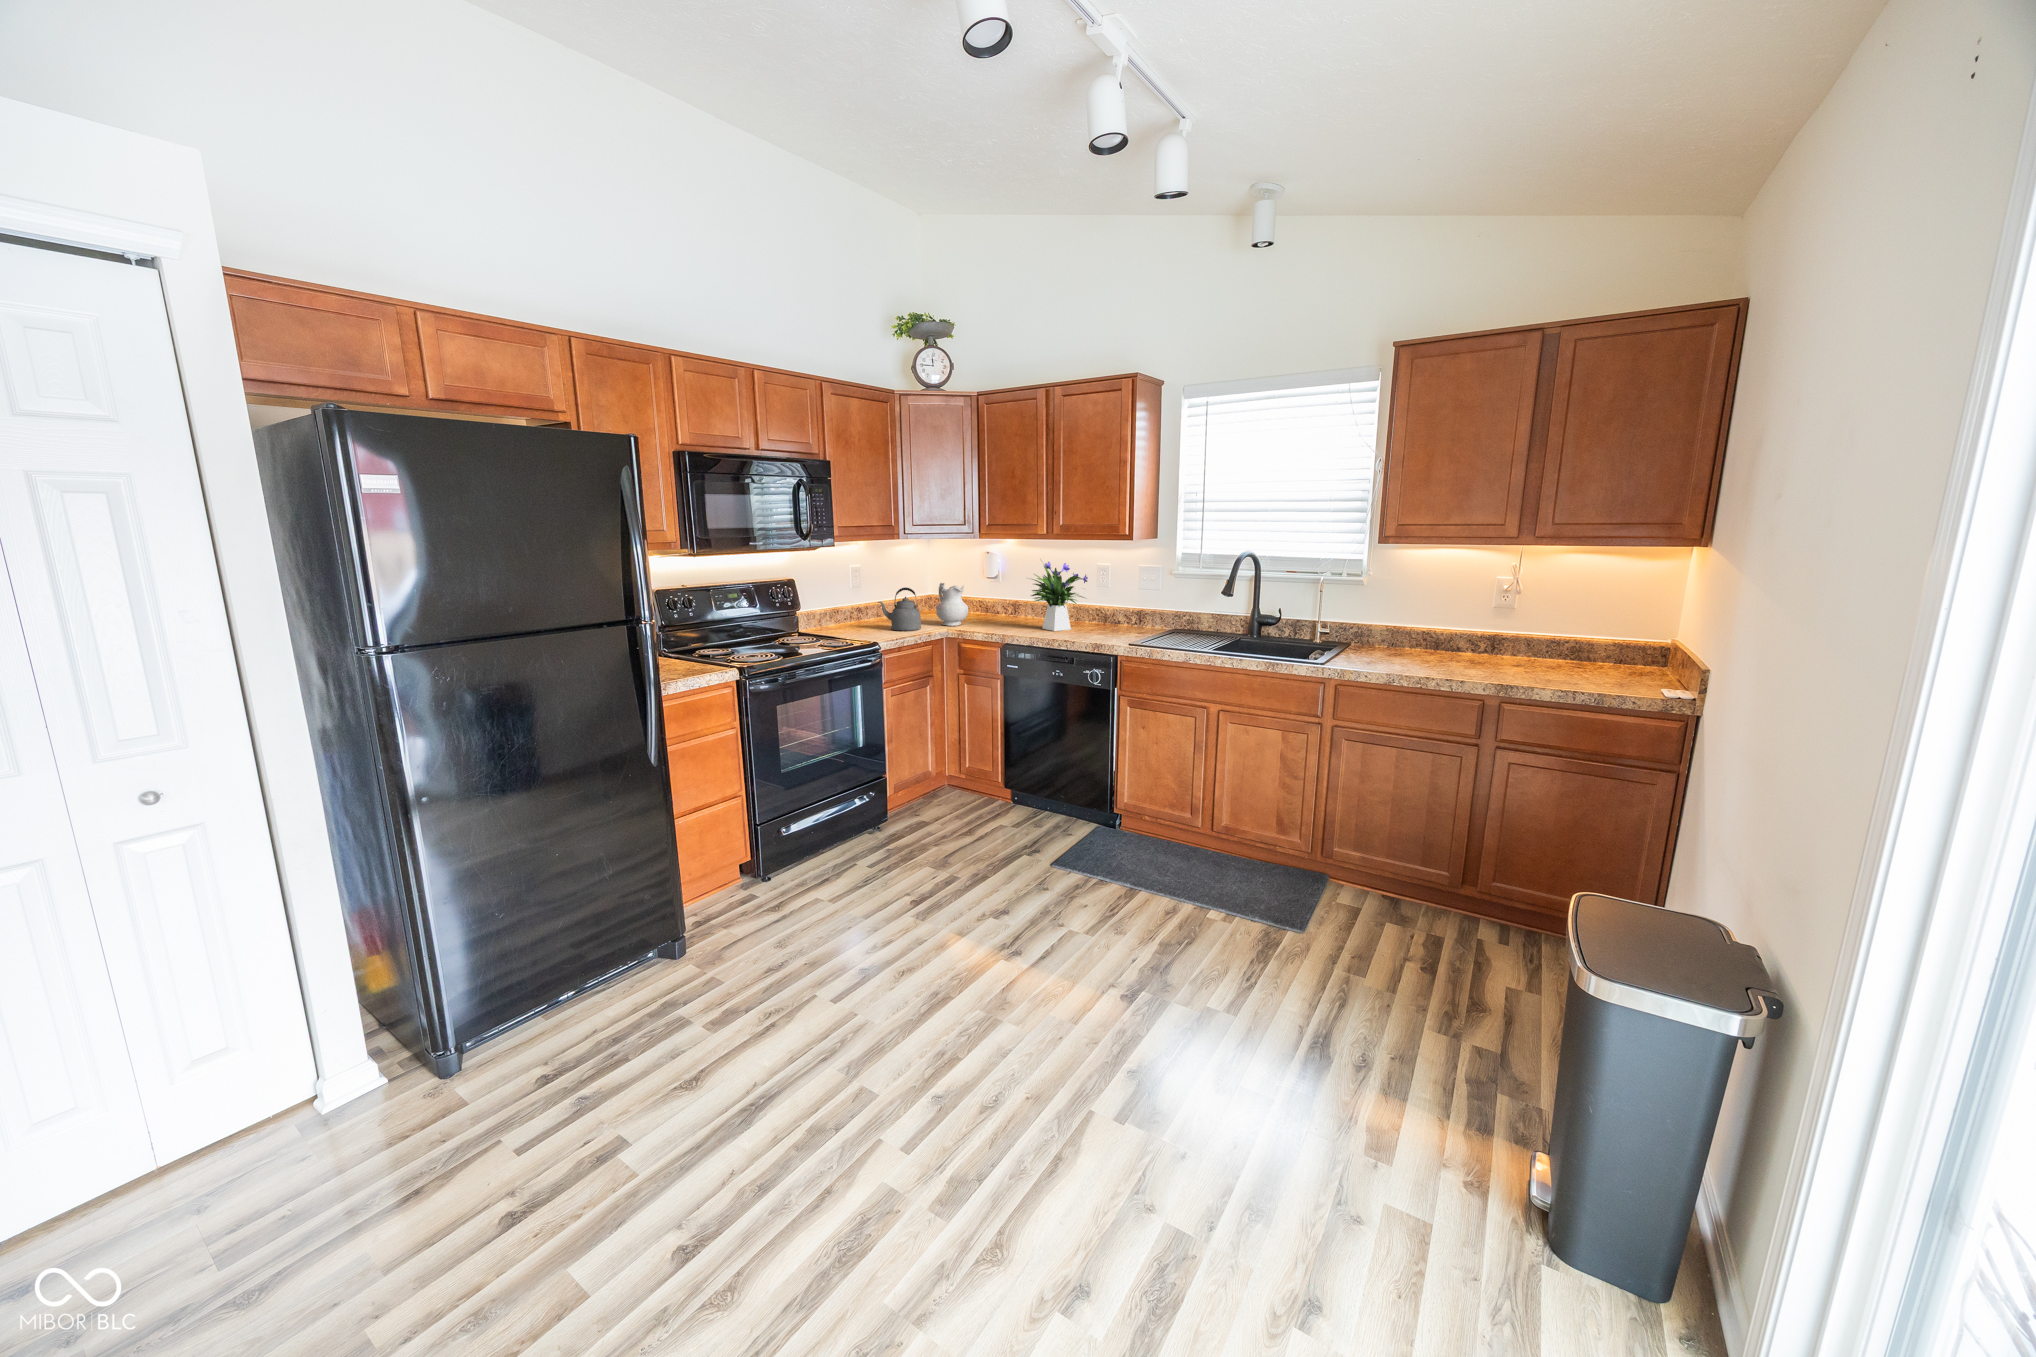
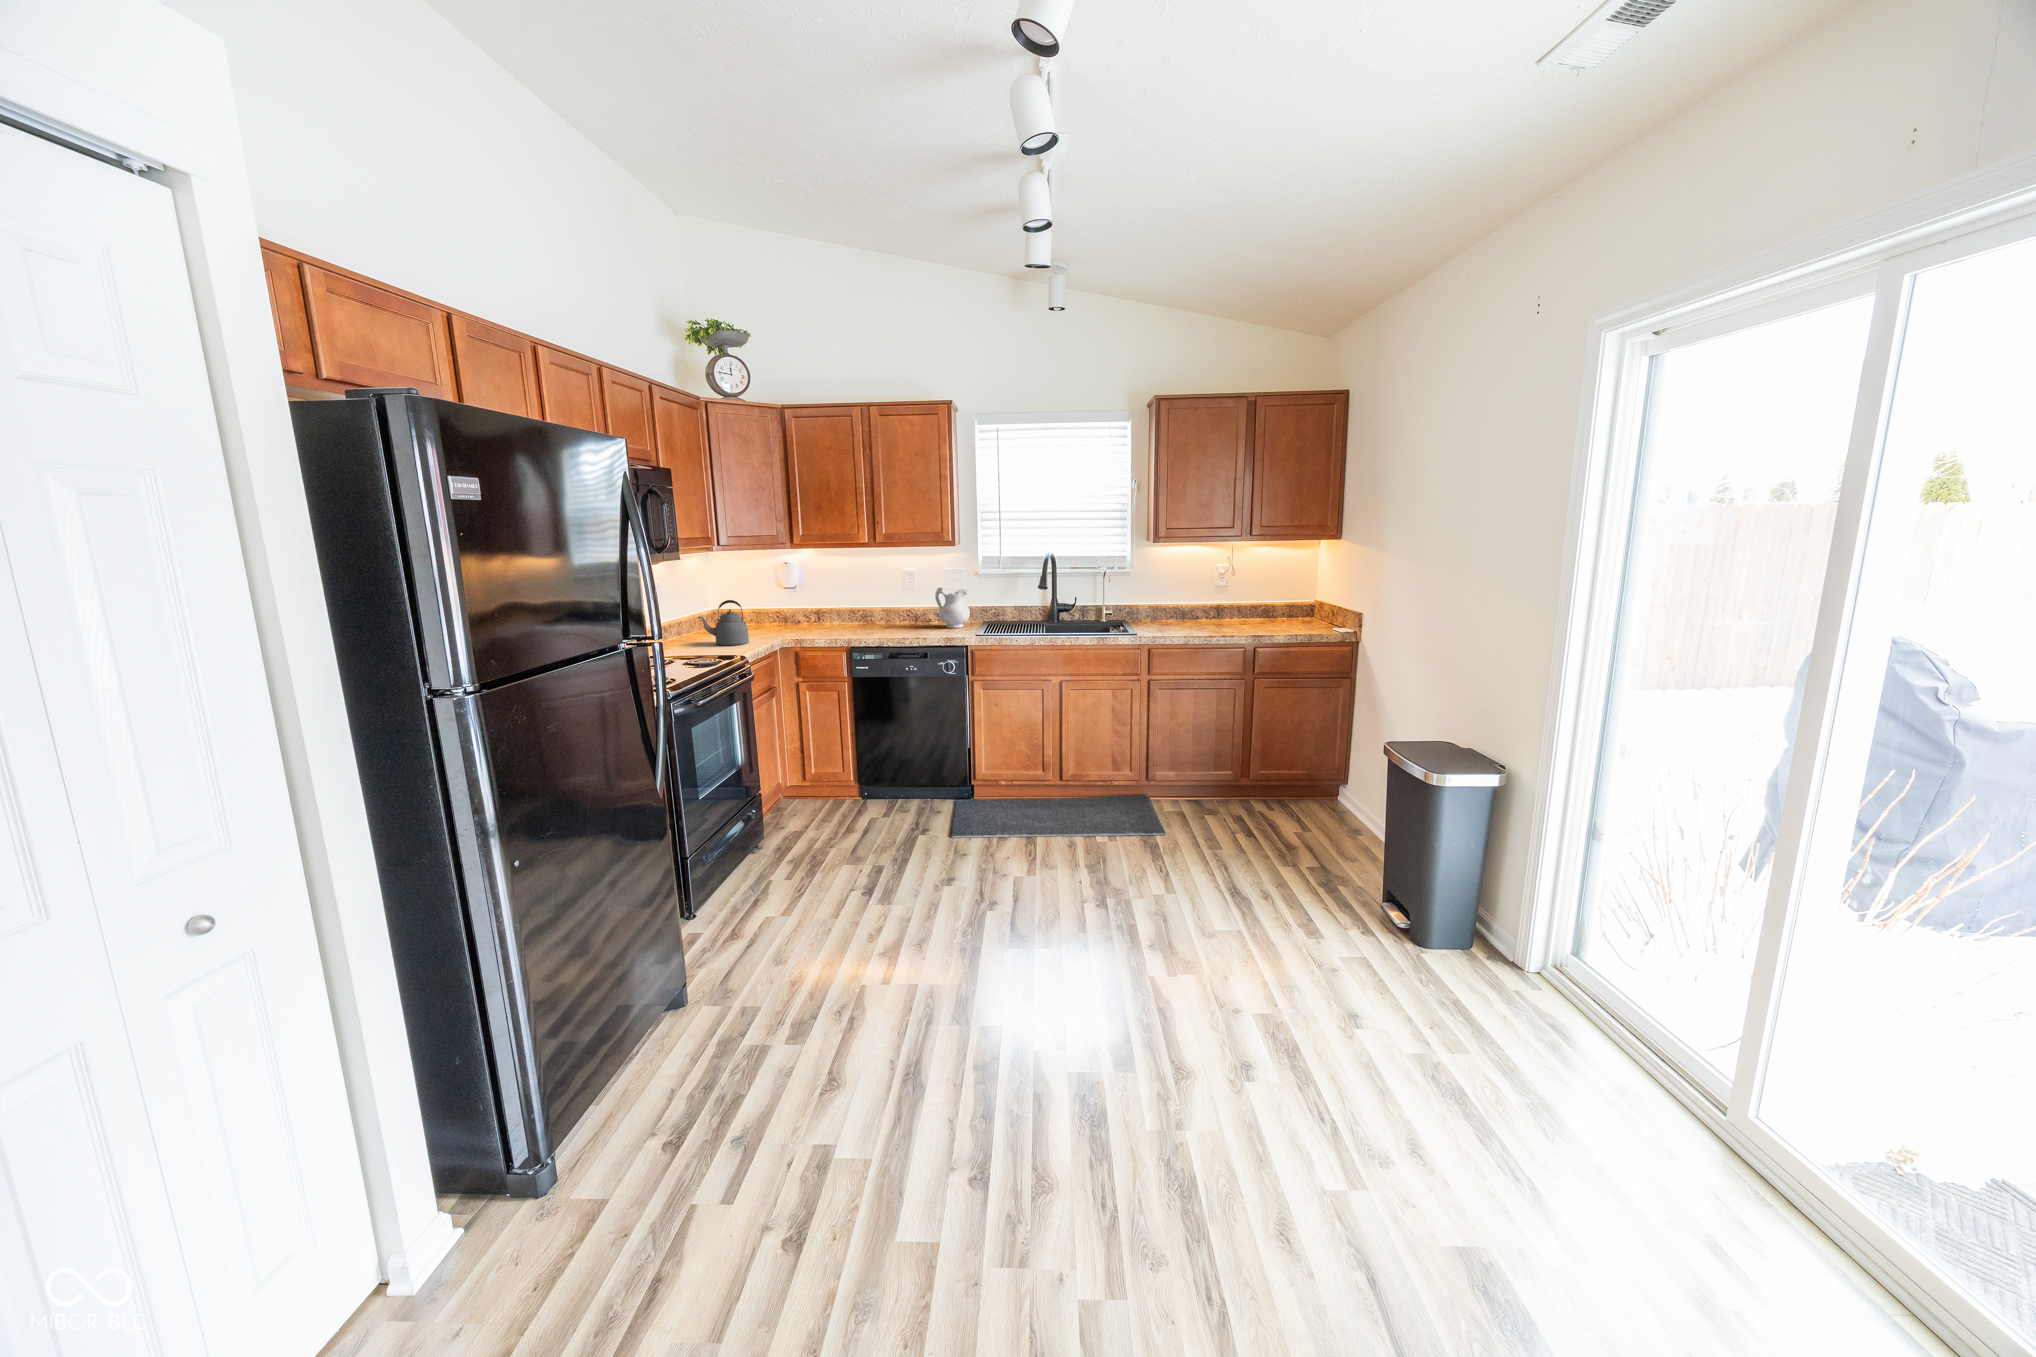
flower arrangement: present [1031,562,1088,631] -> none [844,565,911,632]
ceramic pitcher: present [936,583,968,626] -> present [935,588,970,628]

